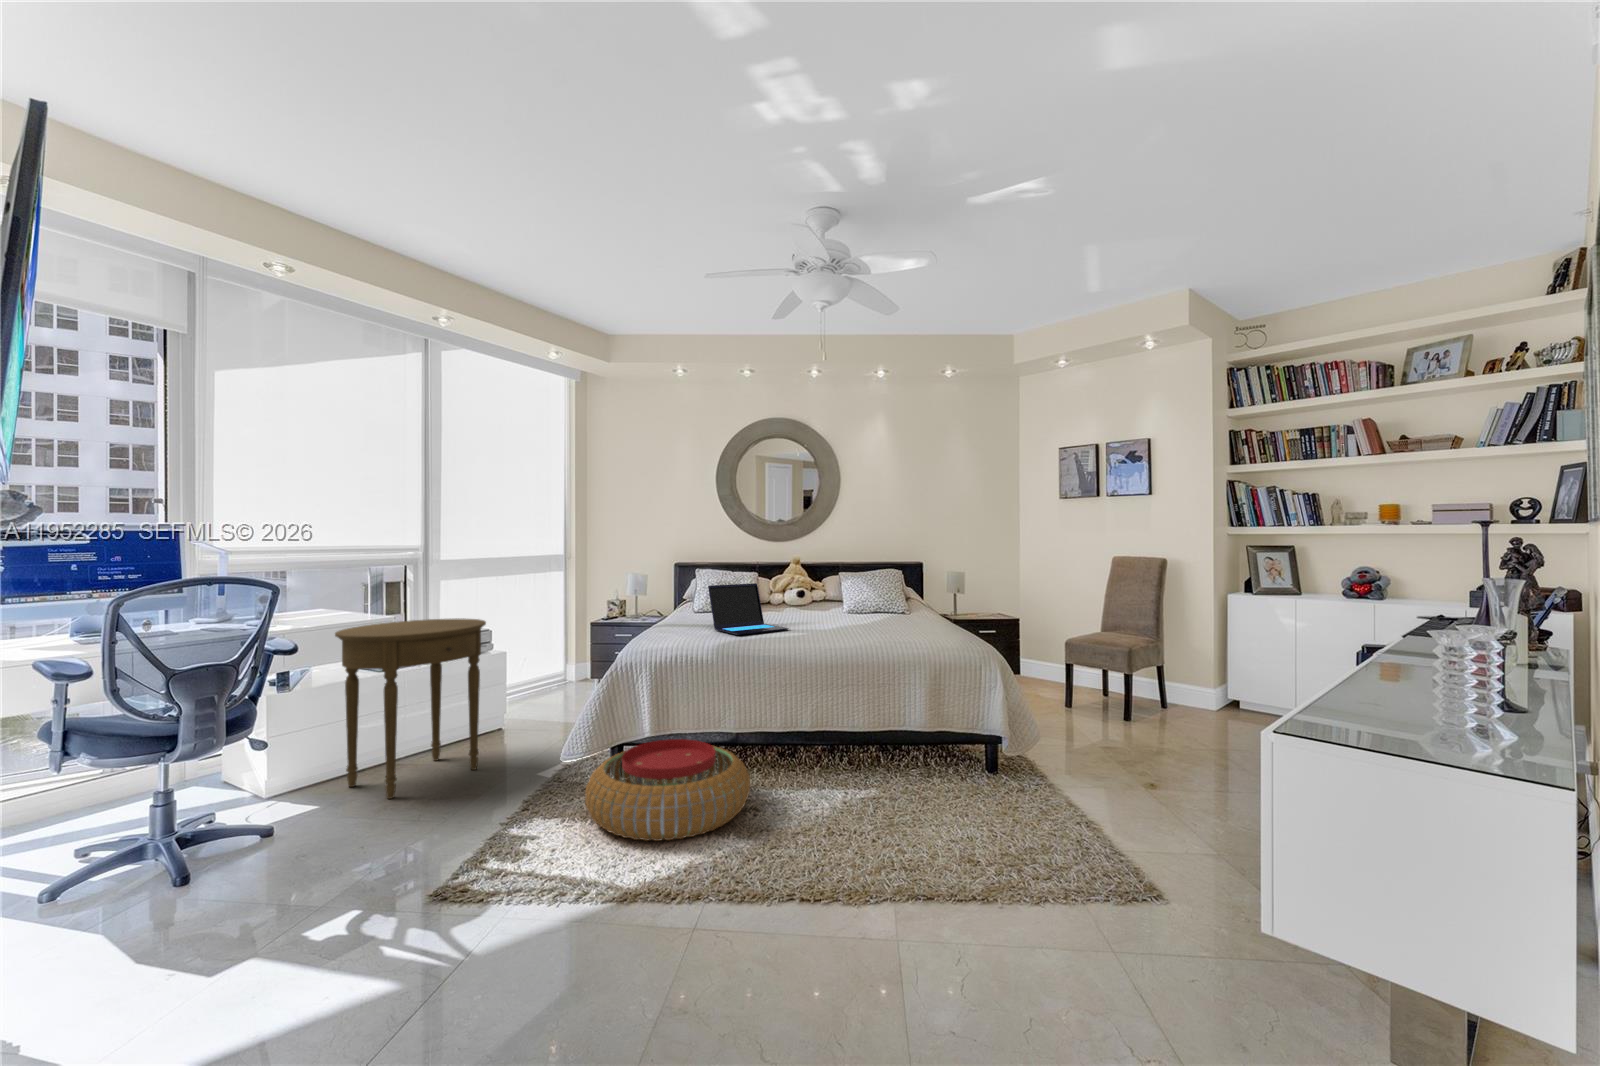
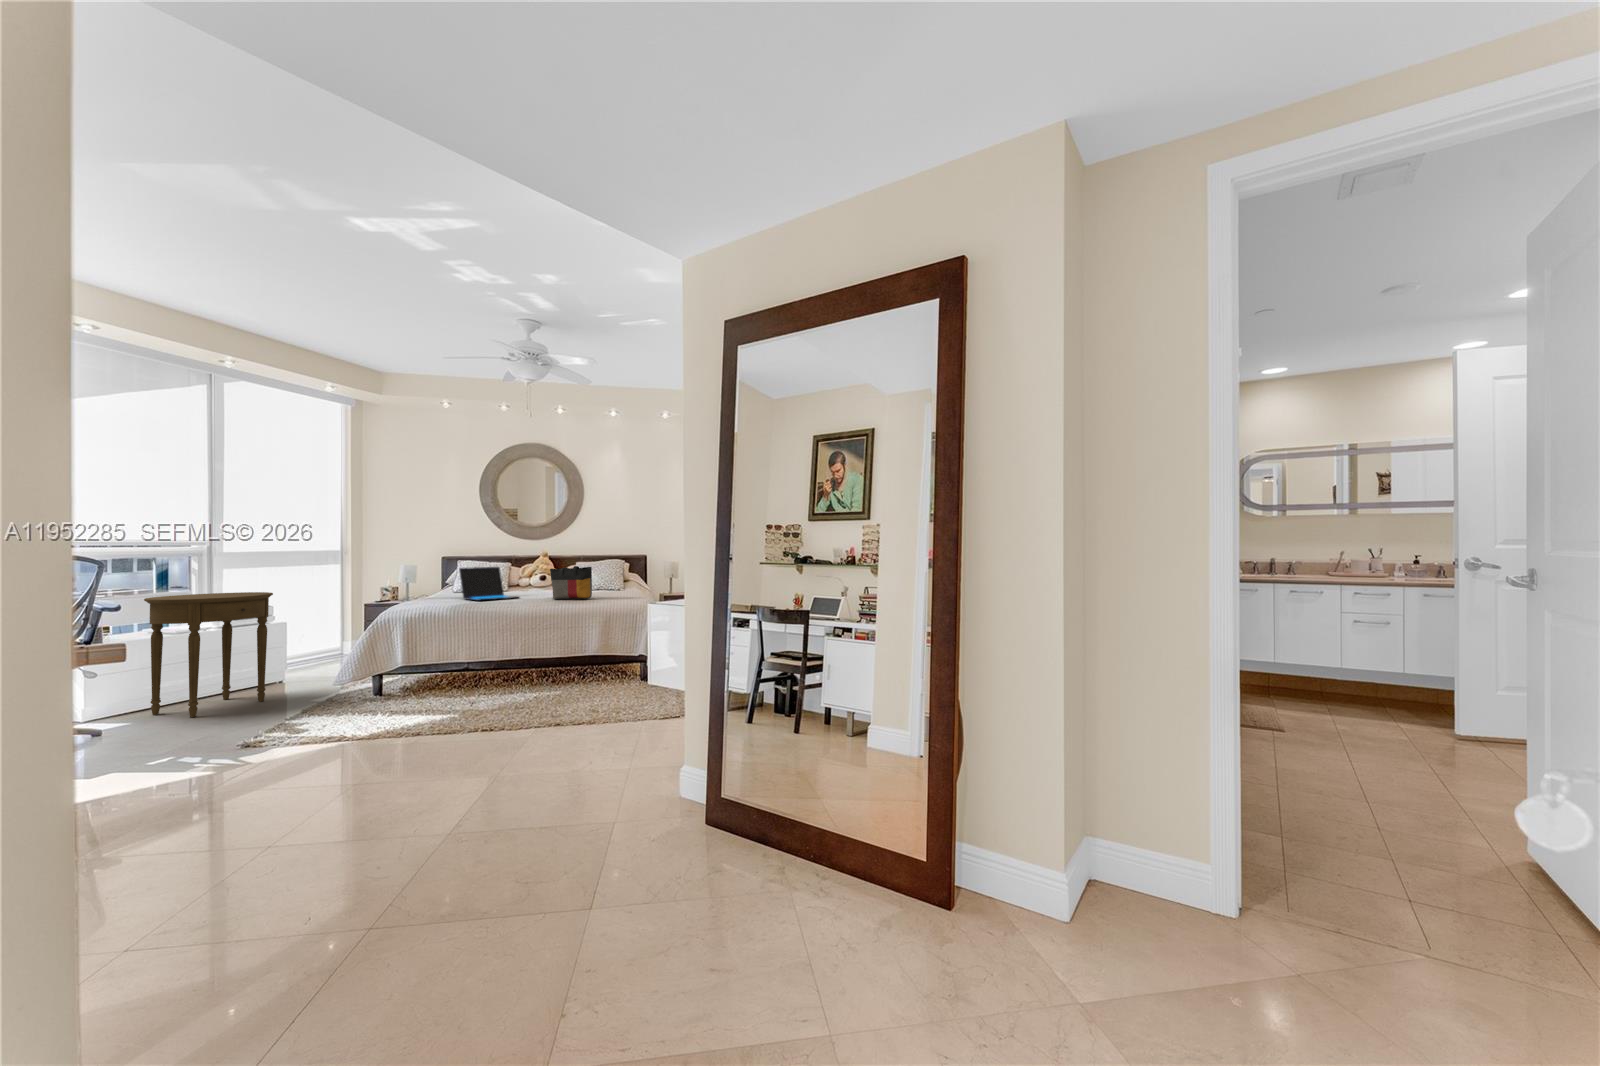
tote bag: none [833,588,894,637] -> present [550,566,592,599]
pouf: present [585,739,750,841] -> none [354,665,476,719]

